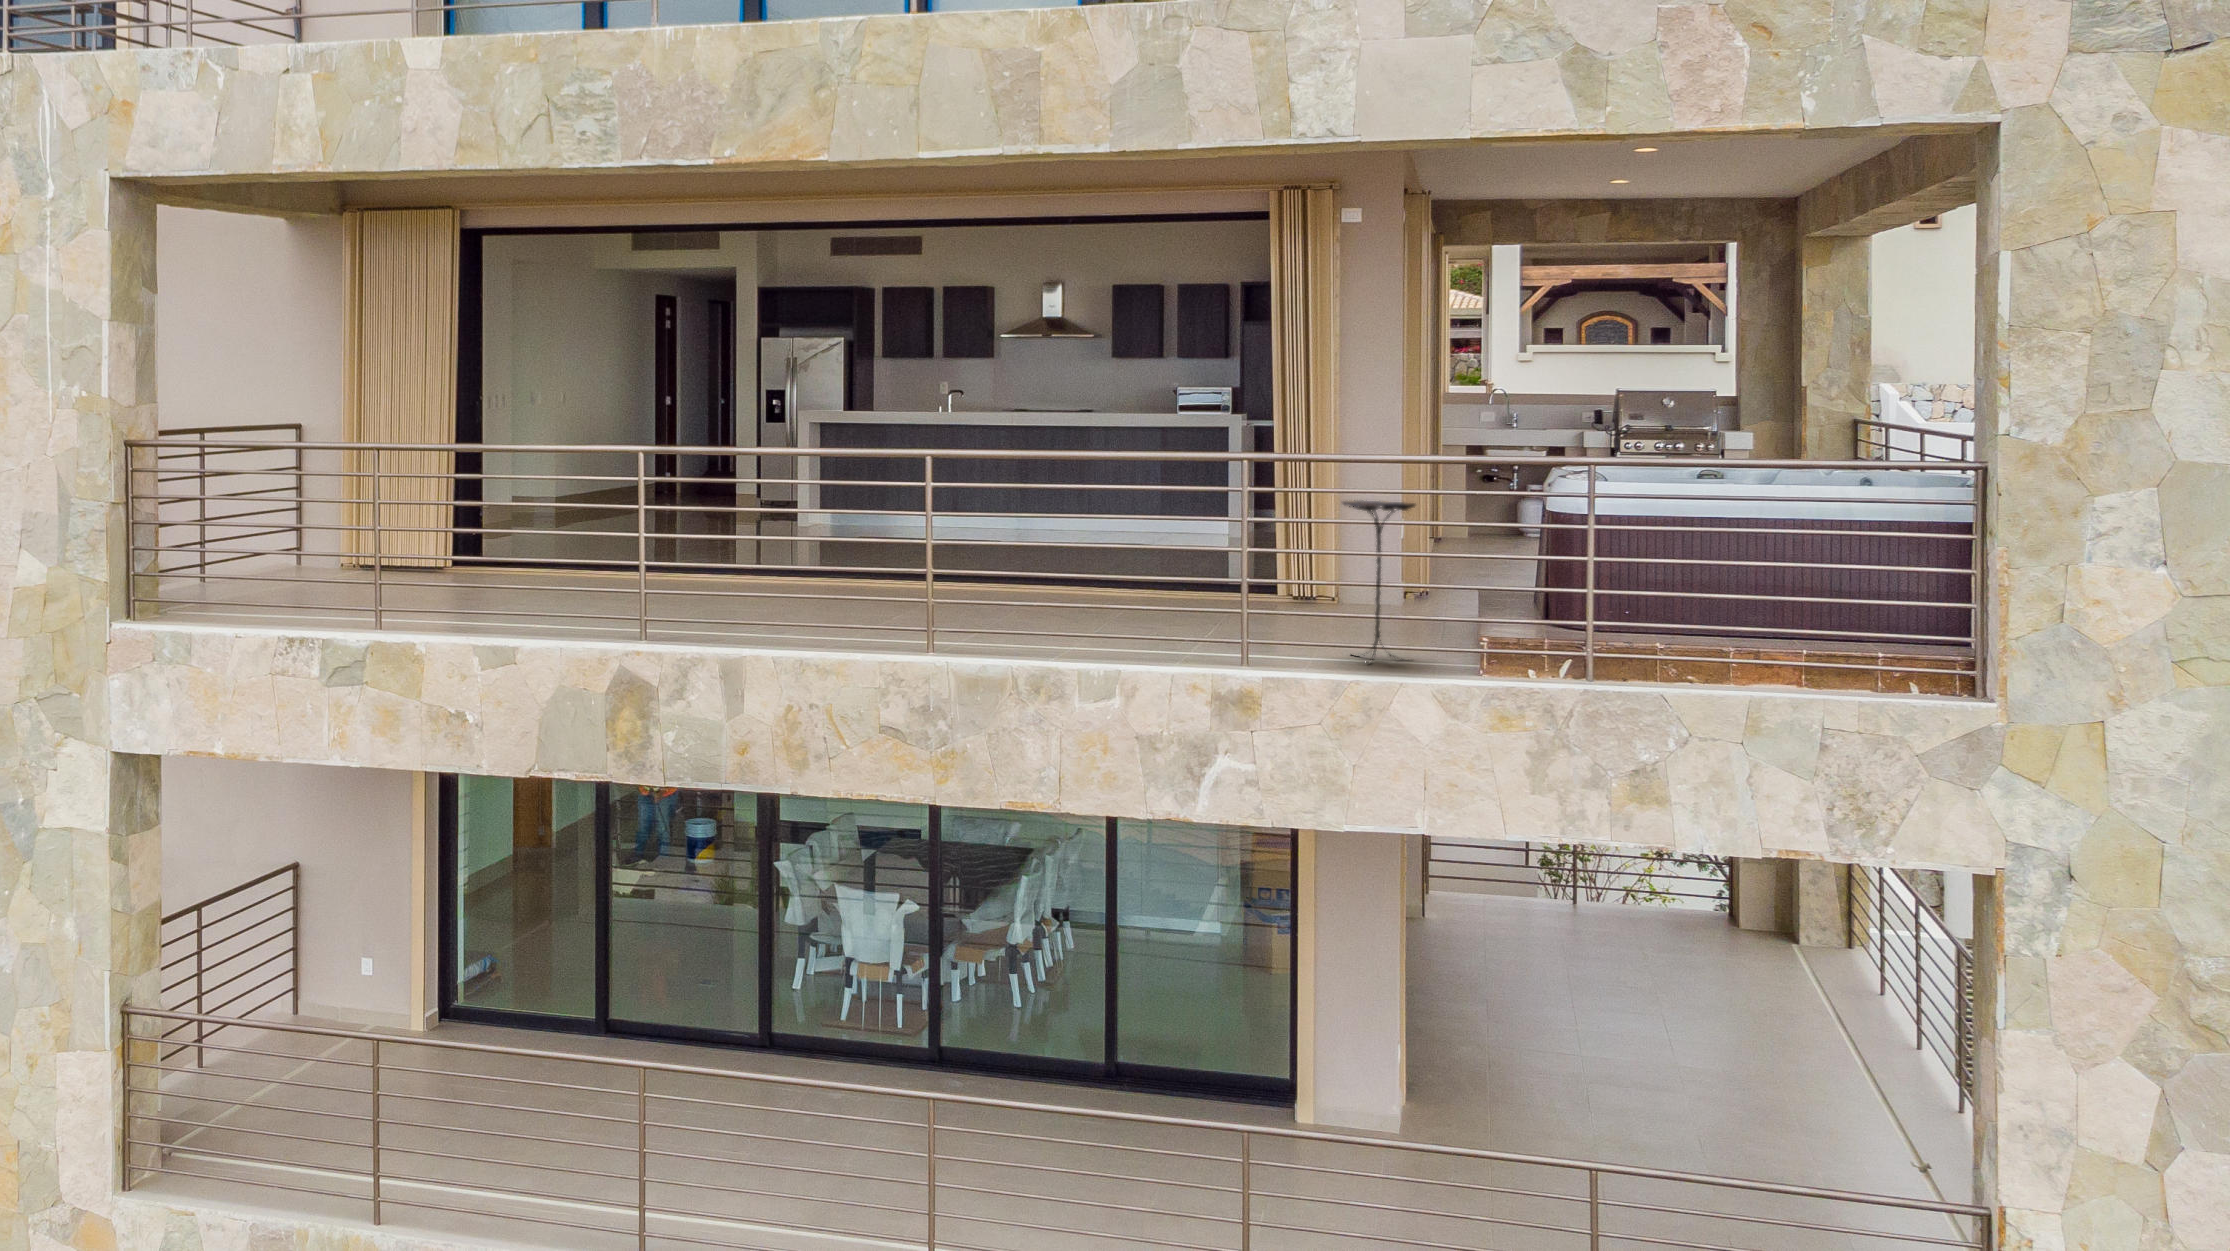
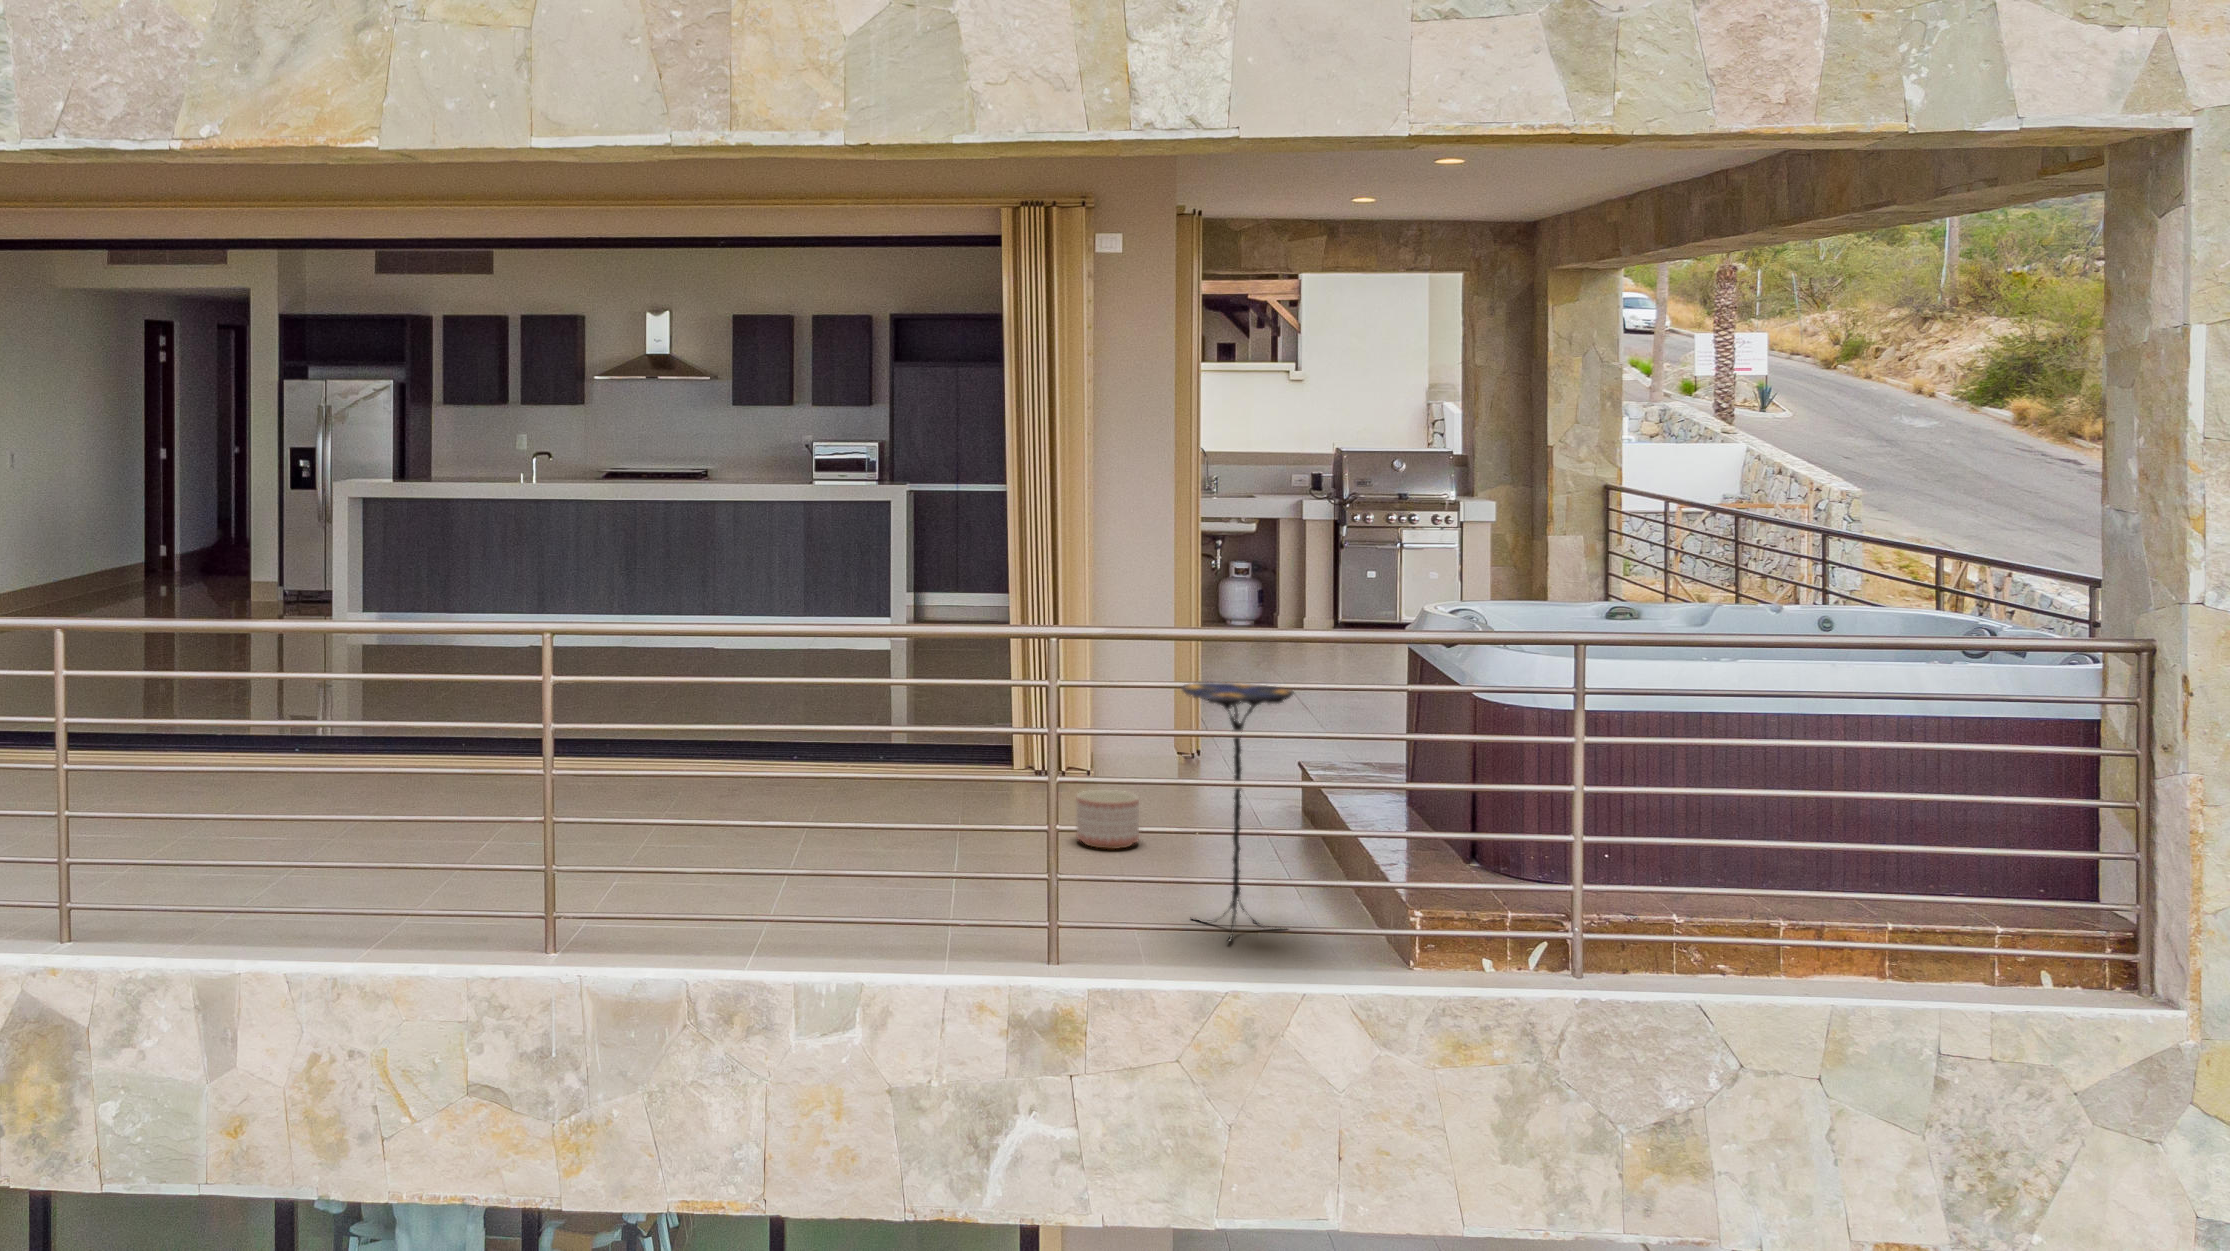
planter: none [1293,591,1336,627] -> present [1076,790,1139,849]

